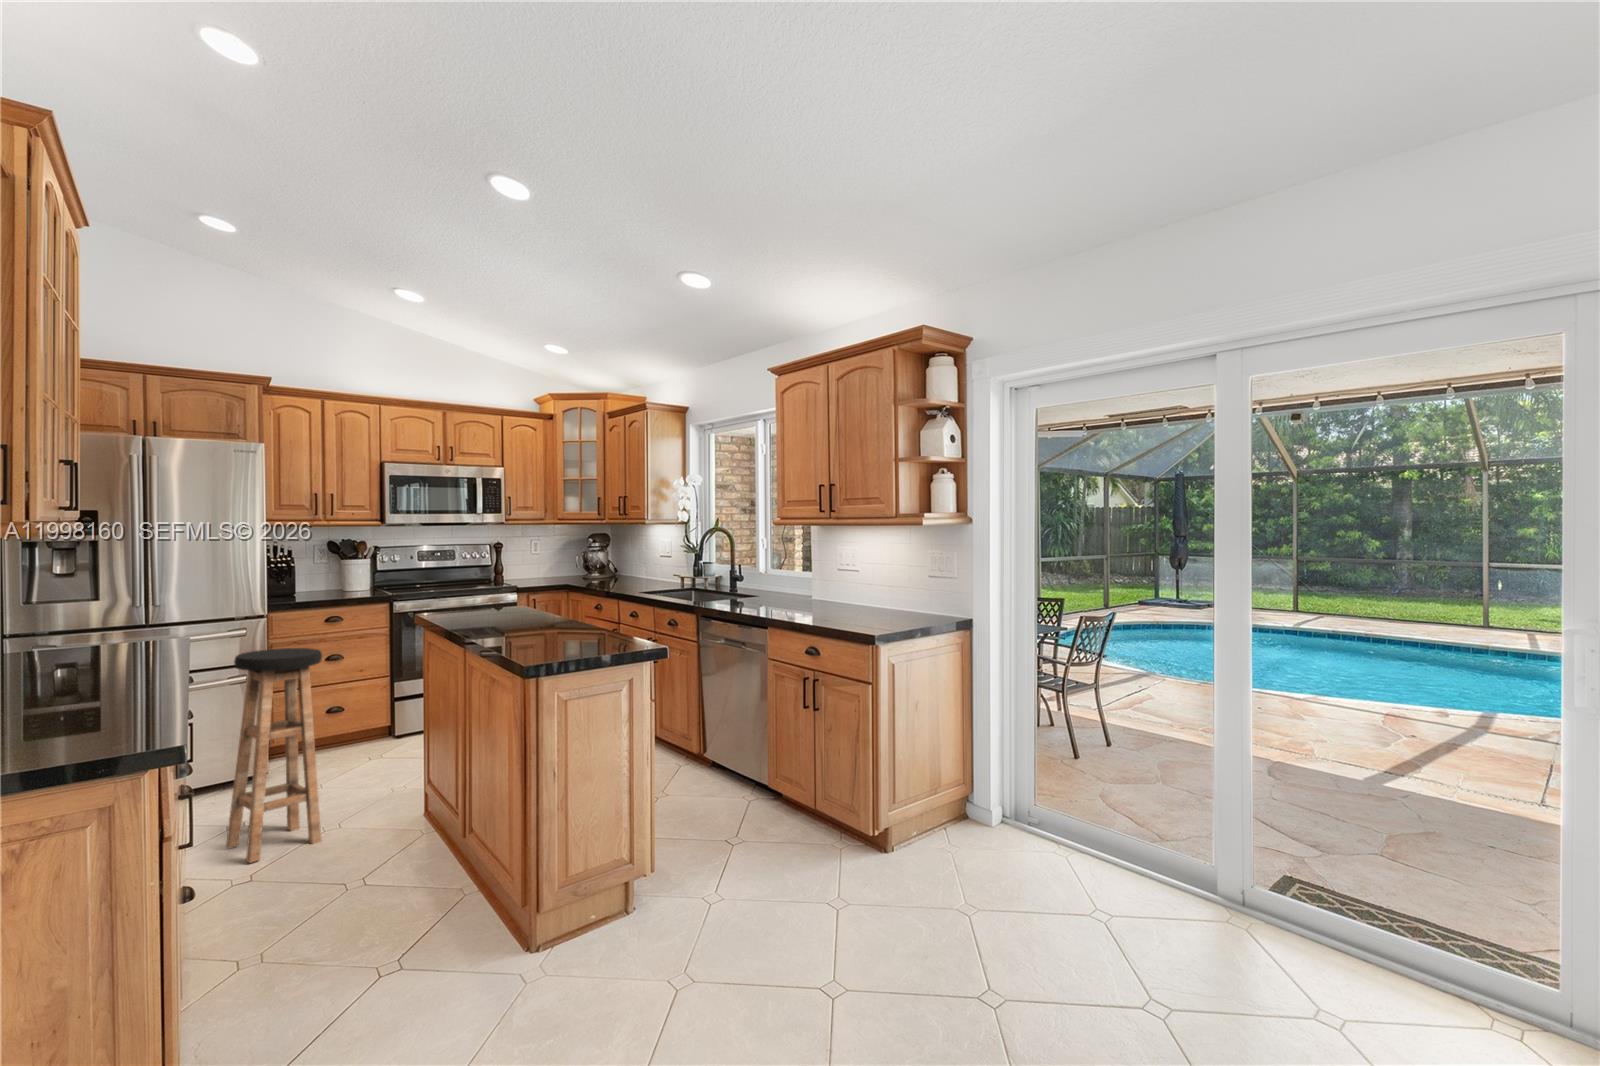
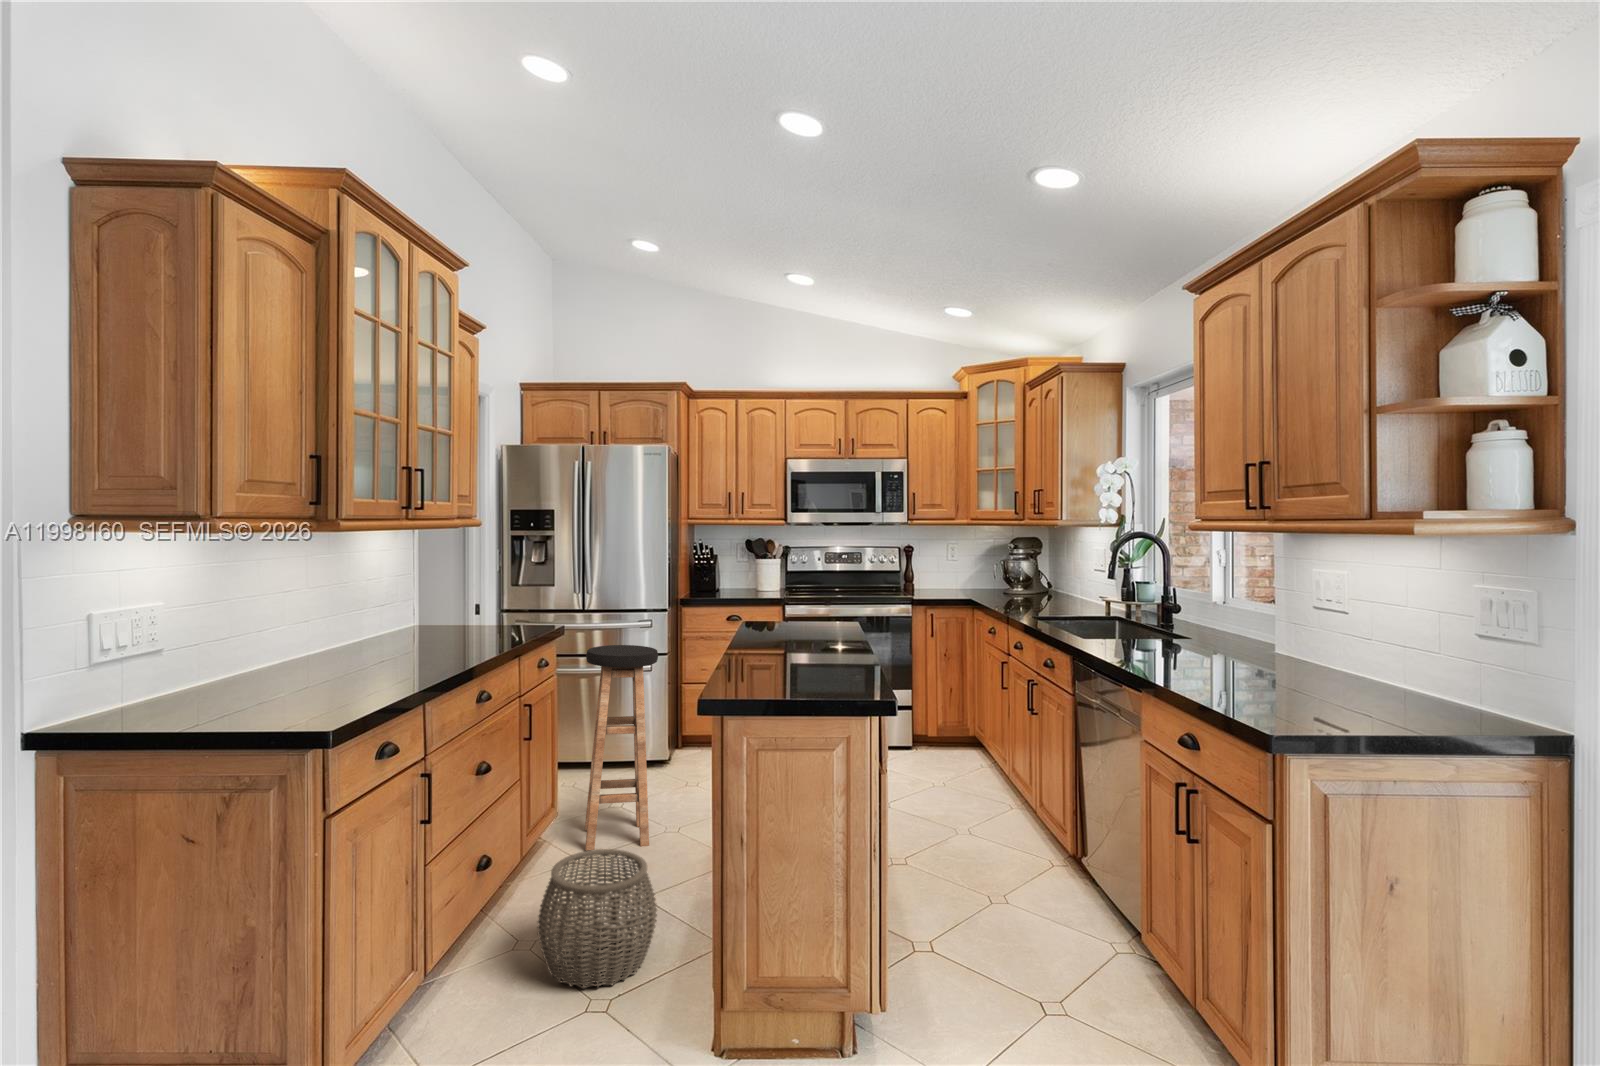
woven basket: none [299,826,425,958] -> present [537,849,657,988]

